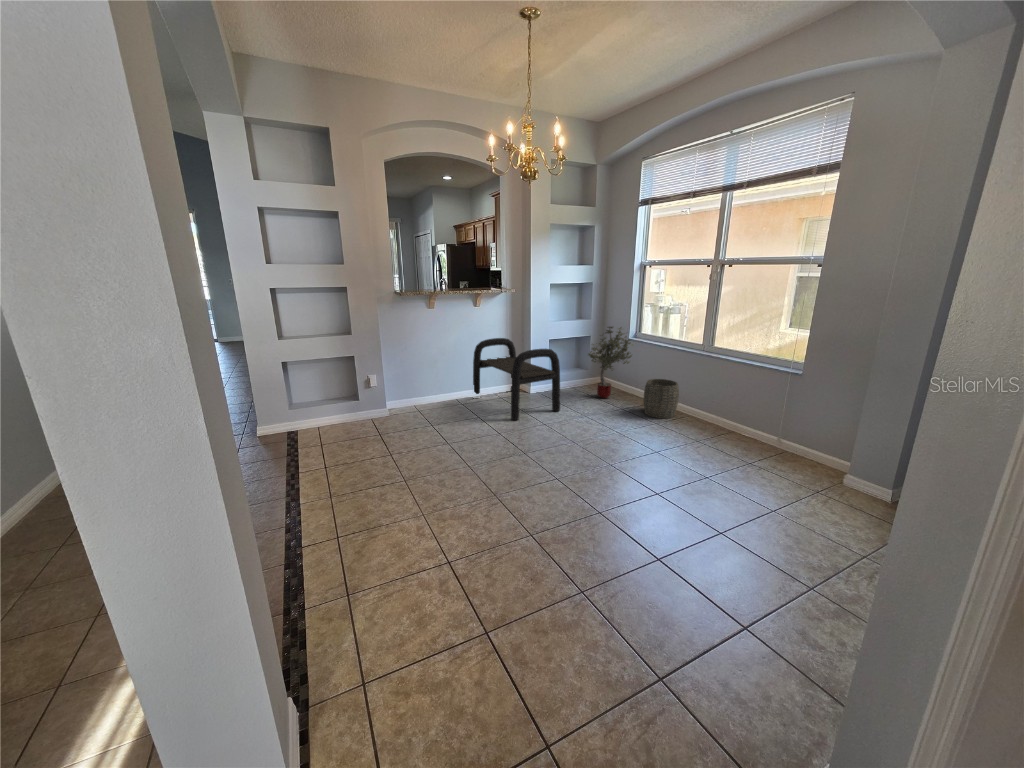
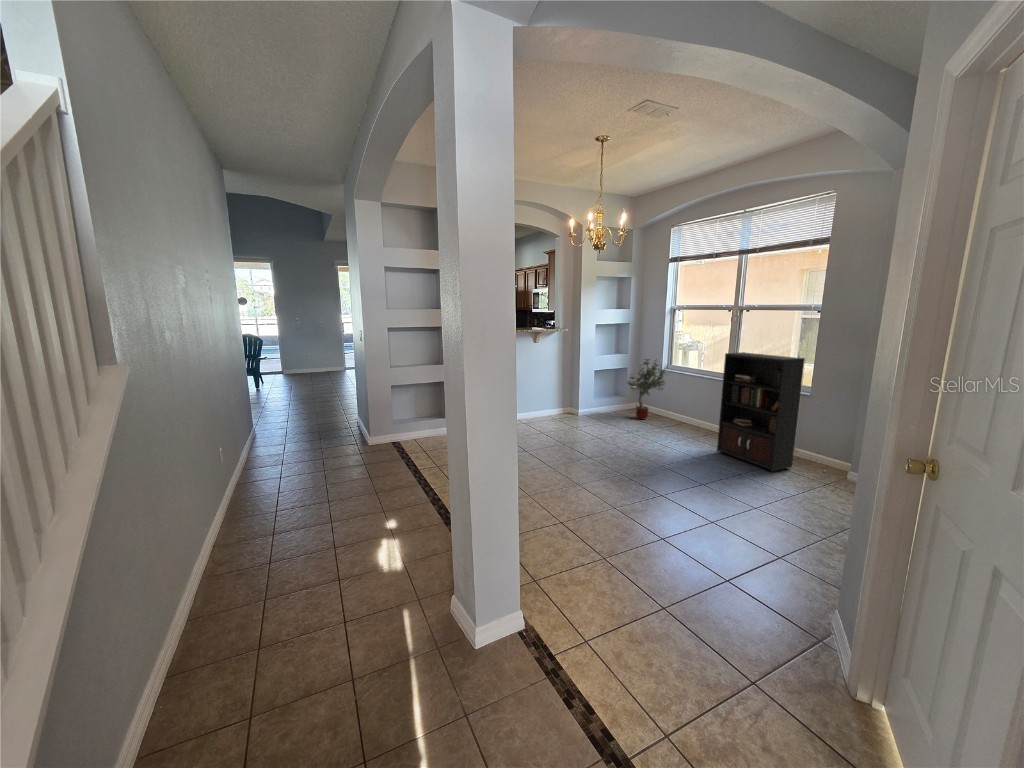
bookcase: none [683,319,818,475] -> present [717,352,826,472]
bench: present [473,338,560,420] -> none [531,369,609,435]
woven basket: present [644,379,679,418] -> none [678,402,708,434]

